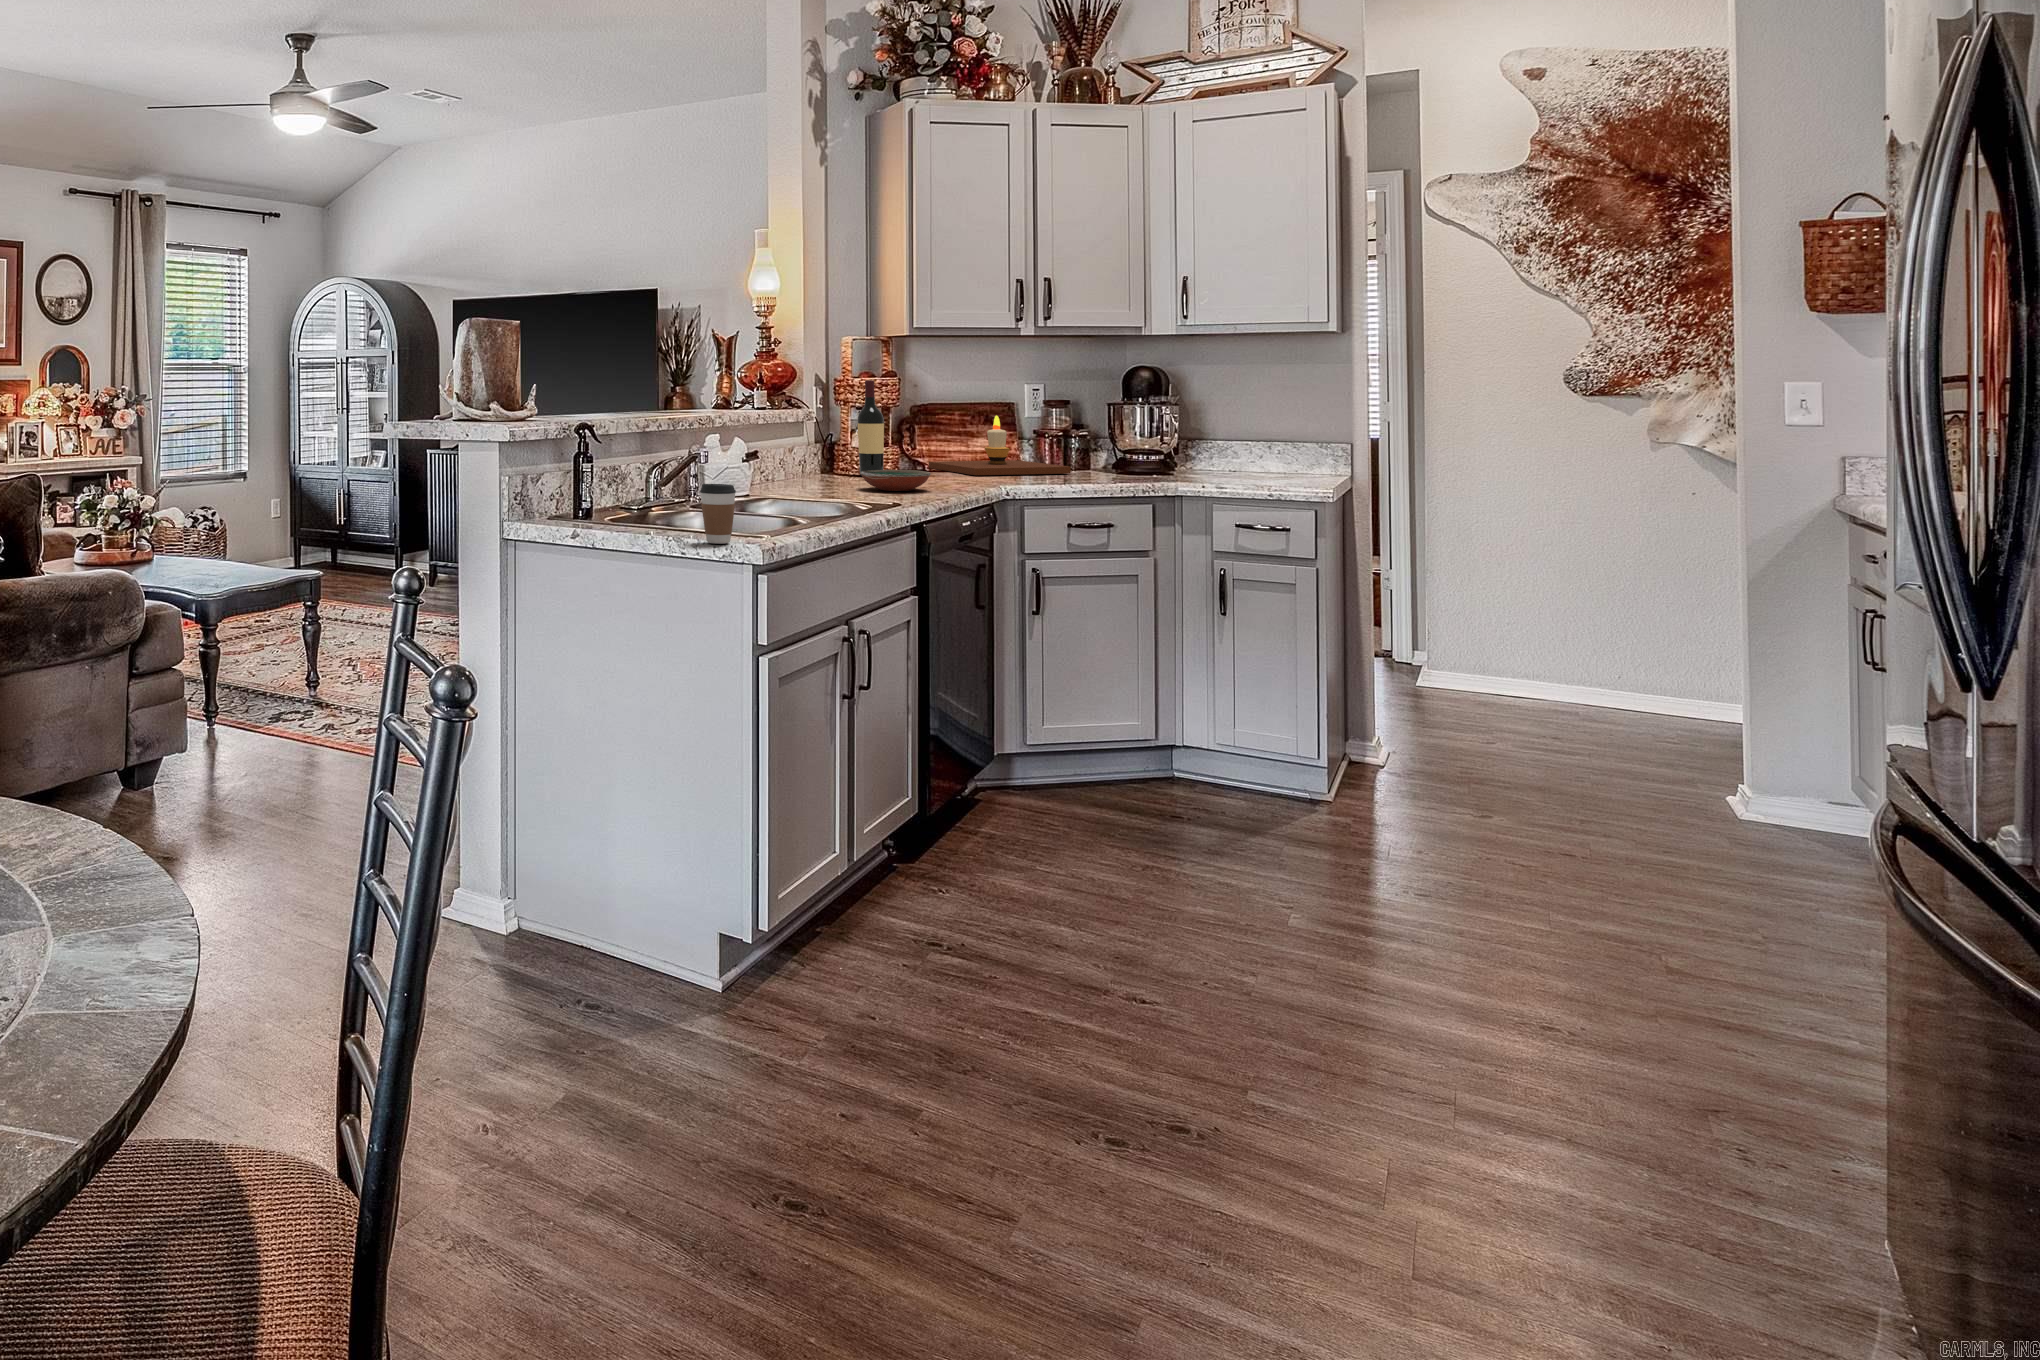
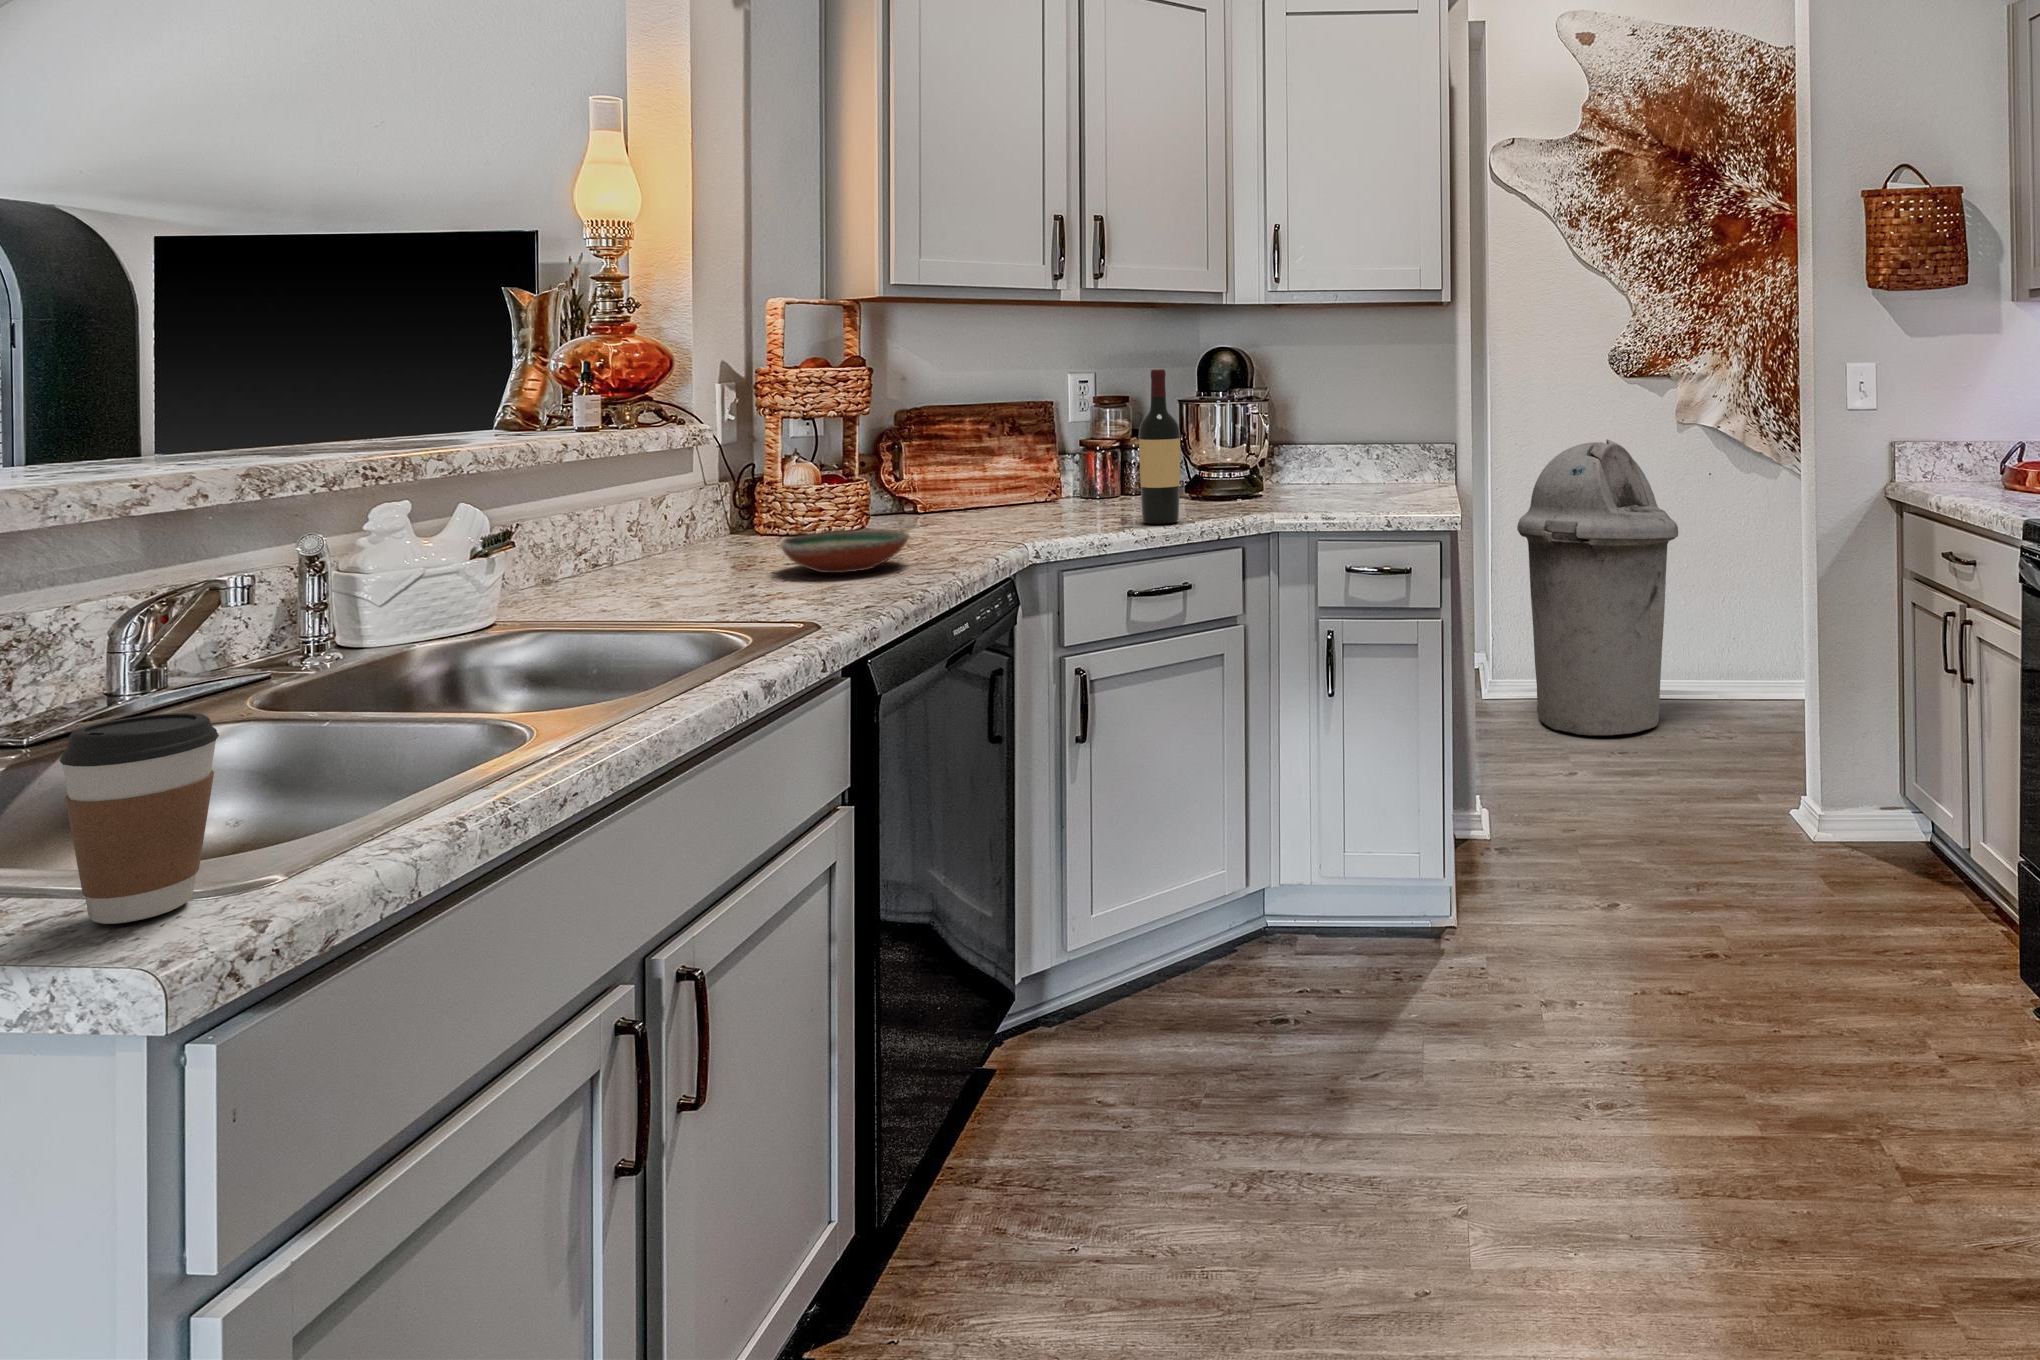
wine bottle: present [858,380,884,475] -> present [1139,369,1180,524]
candle: present [929,416,1071,475] -> none [921,422,1129,519]
trash can: none [1454,452,1641,727] -> present [1517,439,1678,735]

